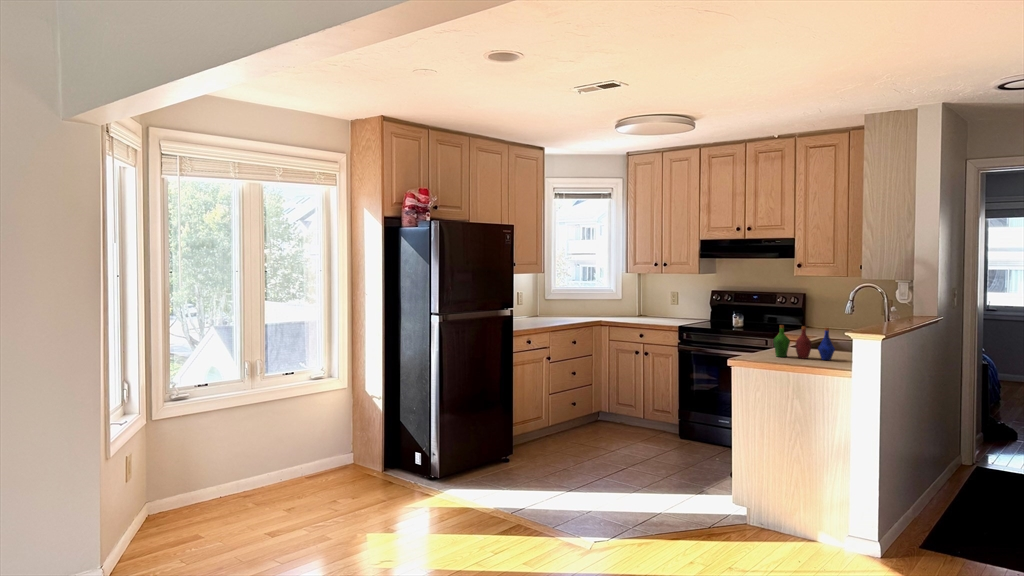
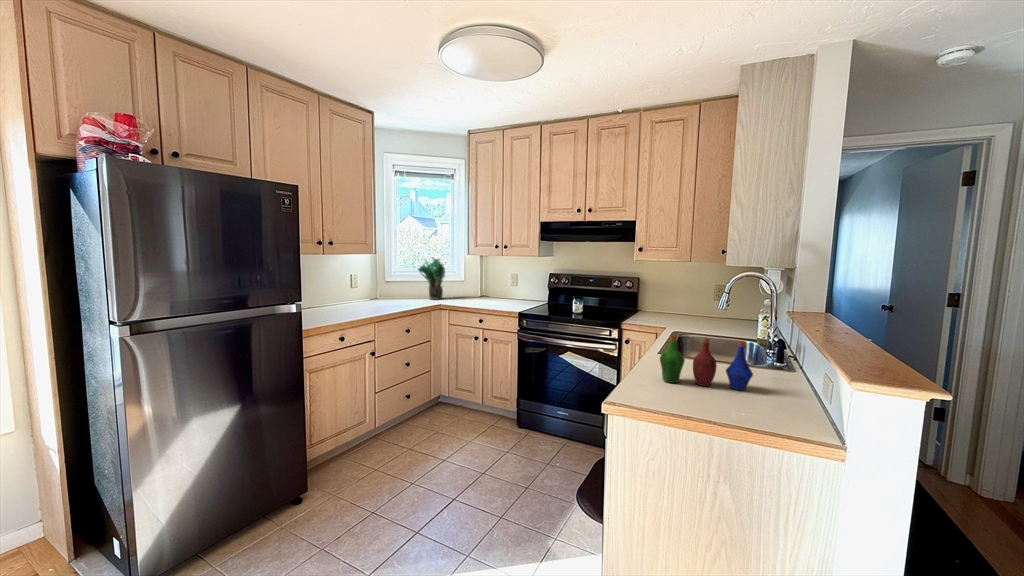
potted plant: none [578,275,604,317] -> present [418,258,445,300]

